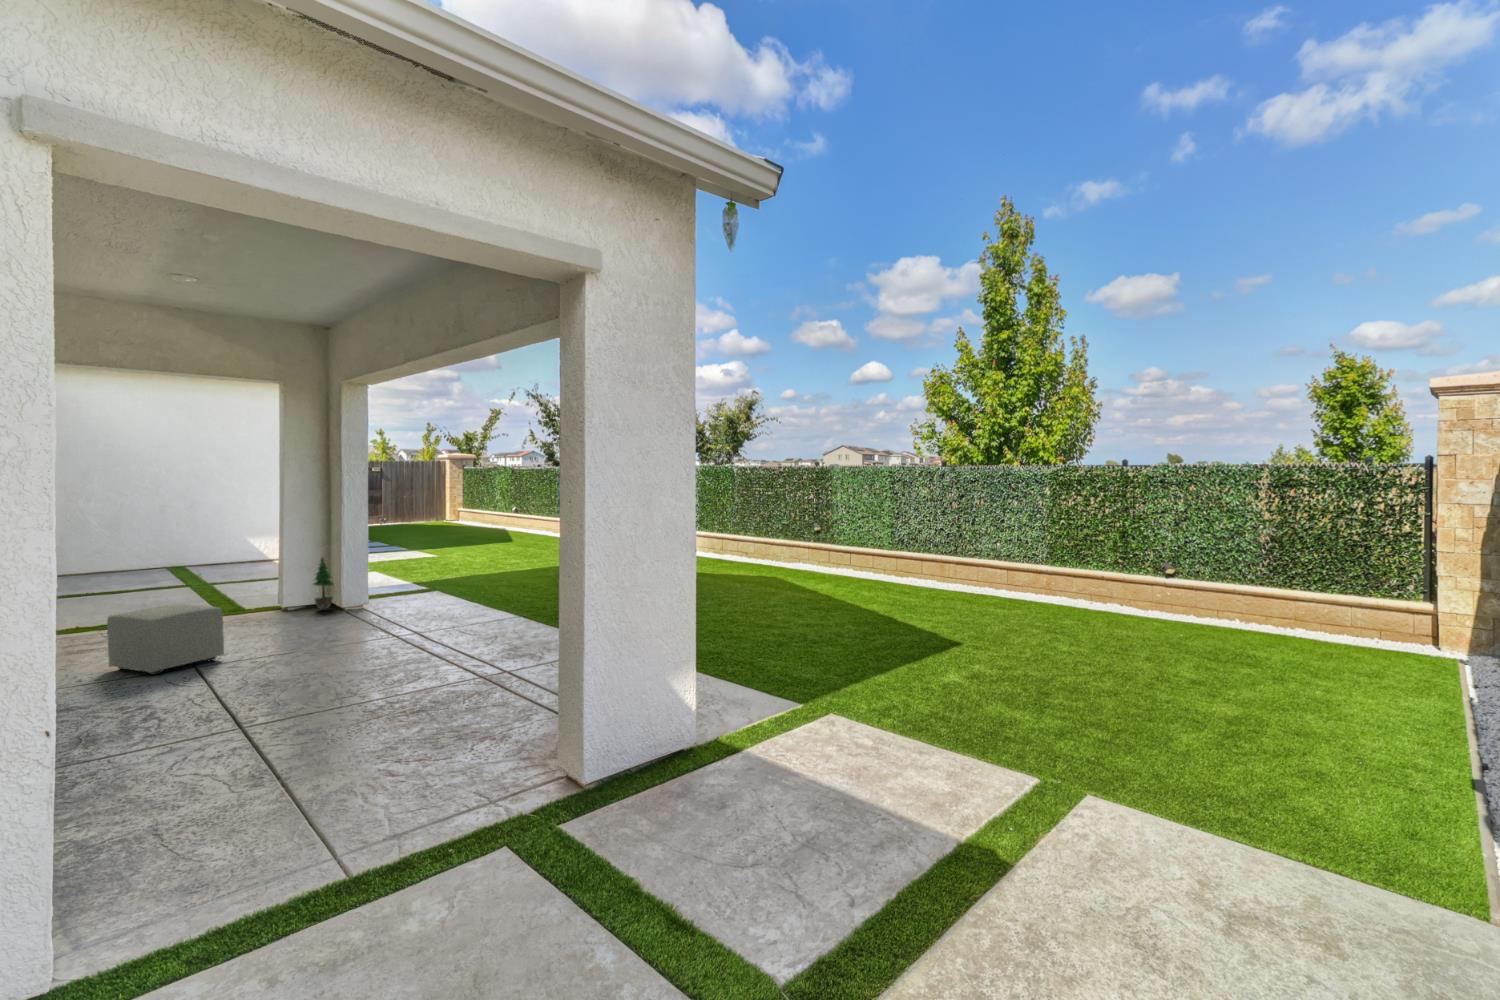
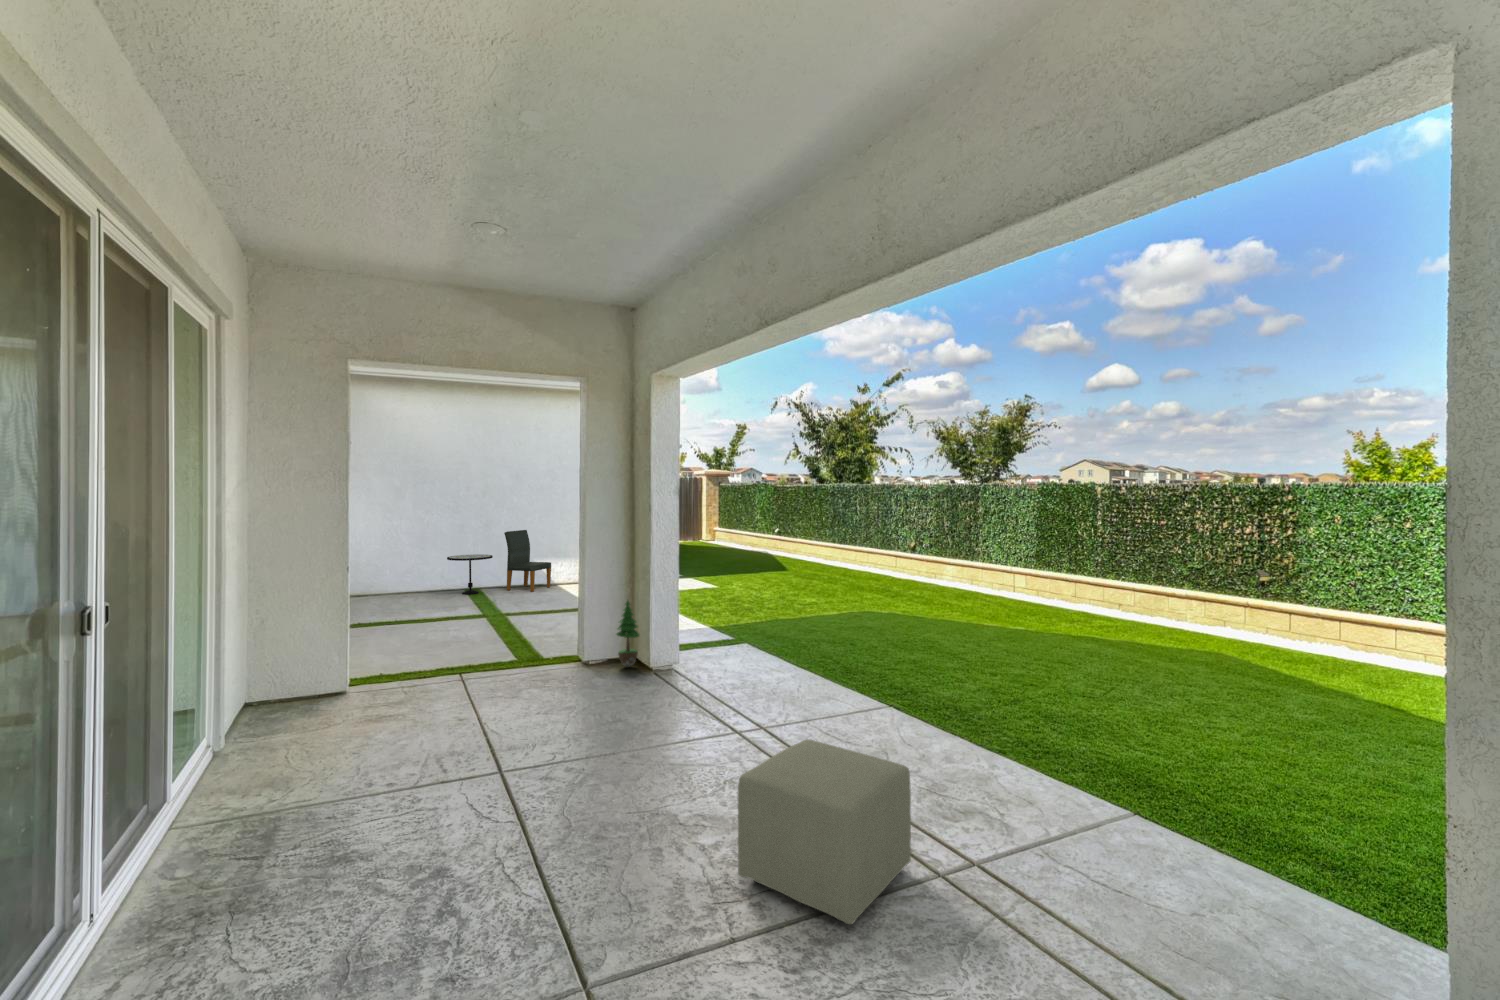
dining chair: none [209,510,264,567] -> present [504,530,551,592]
side table: none [142,534,197,572] -> present [447,554,493,595]
ottoman: present [107,604,224,675] -> present [737,739,911,924]

